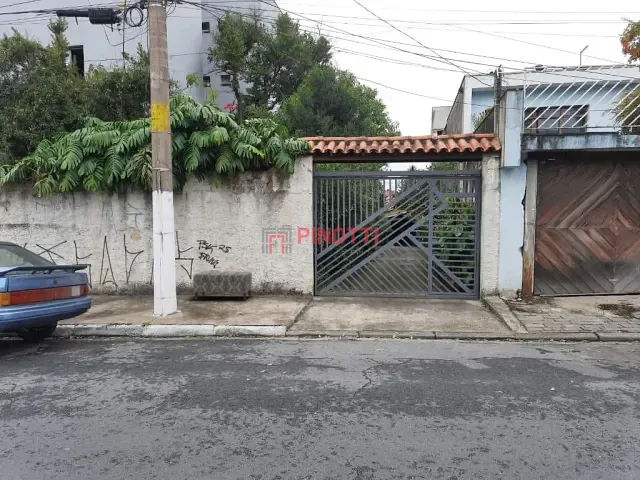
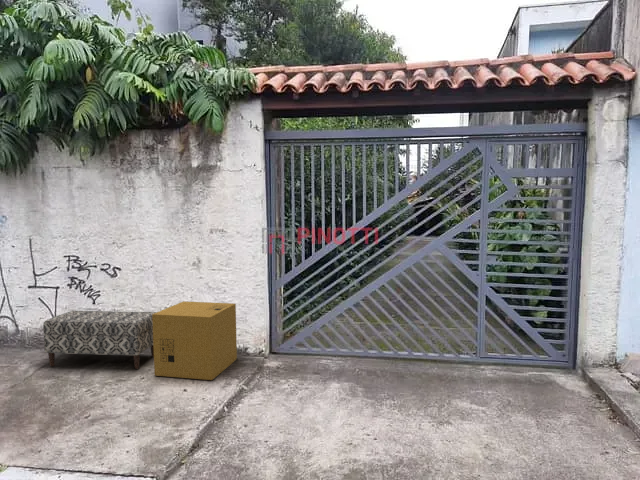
cardboard box: none [256,266,297,303] -> present [152,301,237,380]

